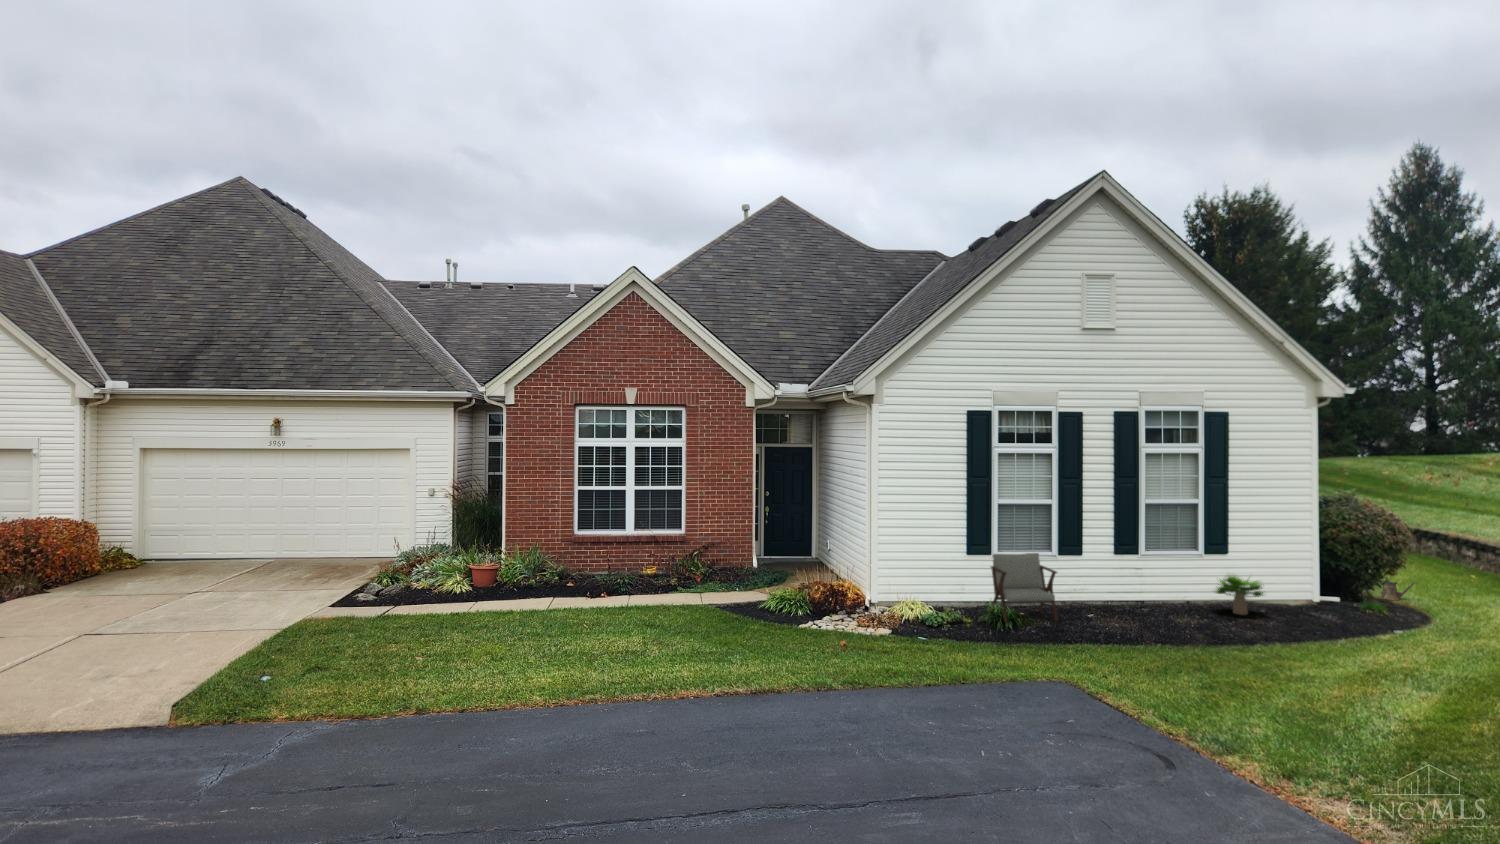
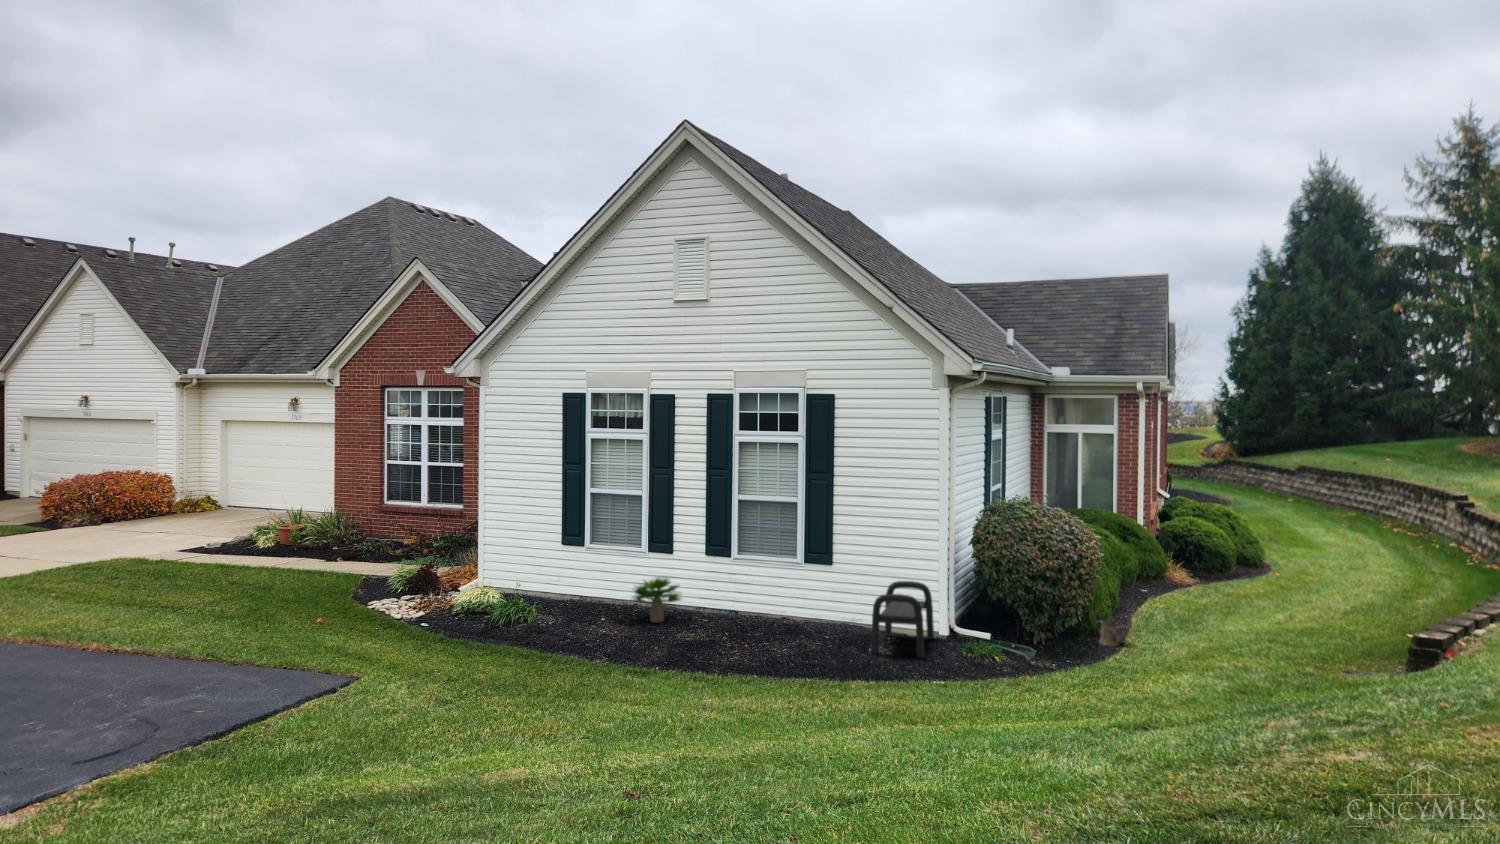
lounge chair: present [991,553,1058,622] -> none [547,545,624,621]
bench: none [1278,562,1364,621] -> present [871,581,934,657]
potted plant: present [1215,575,1263,615] -> present [633,577,681,622]

